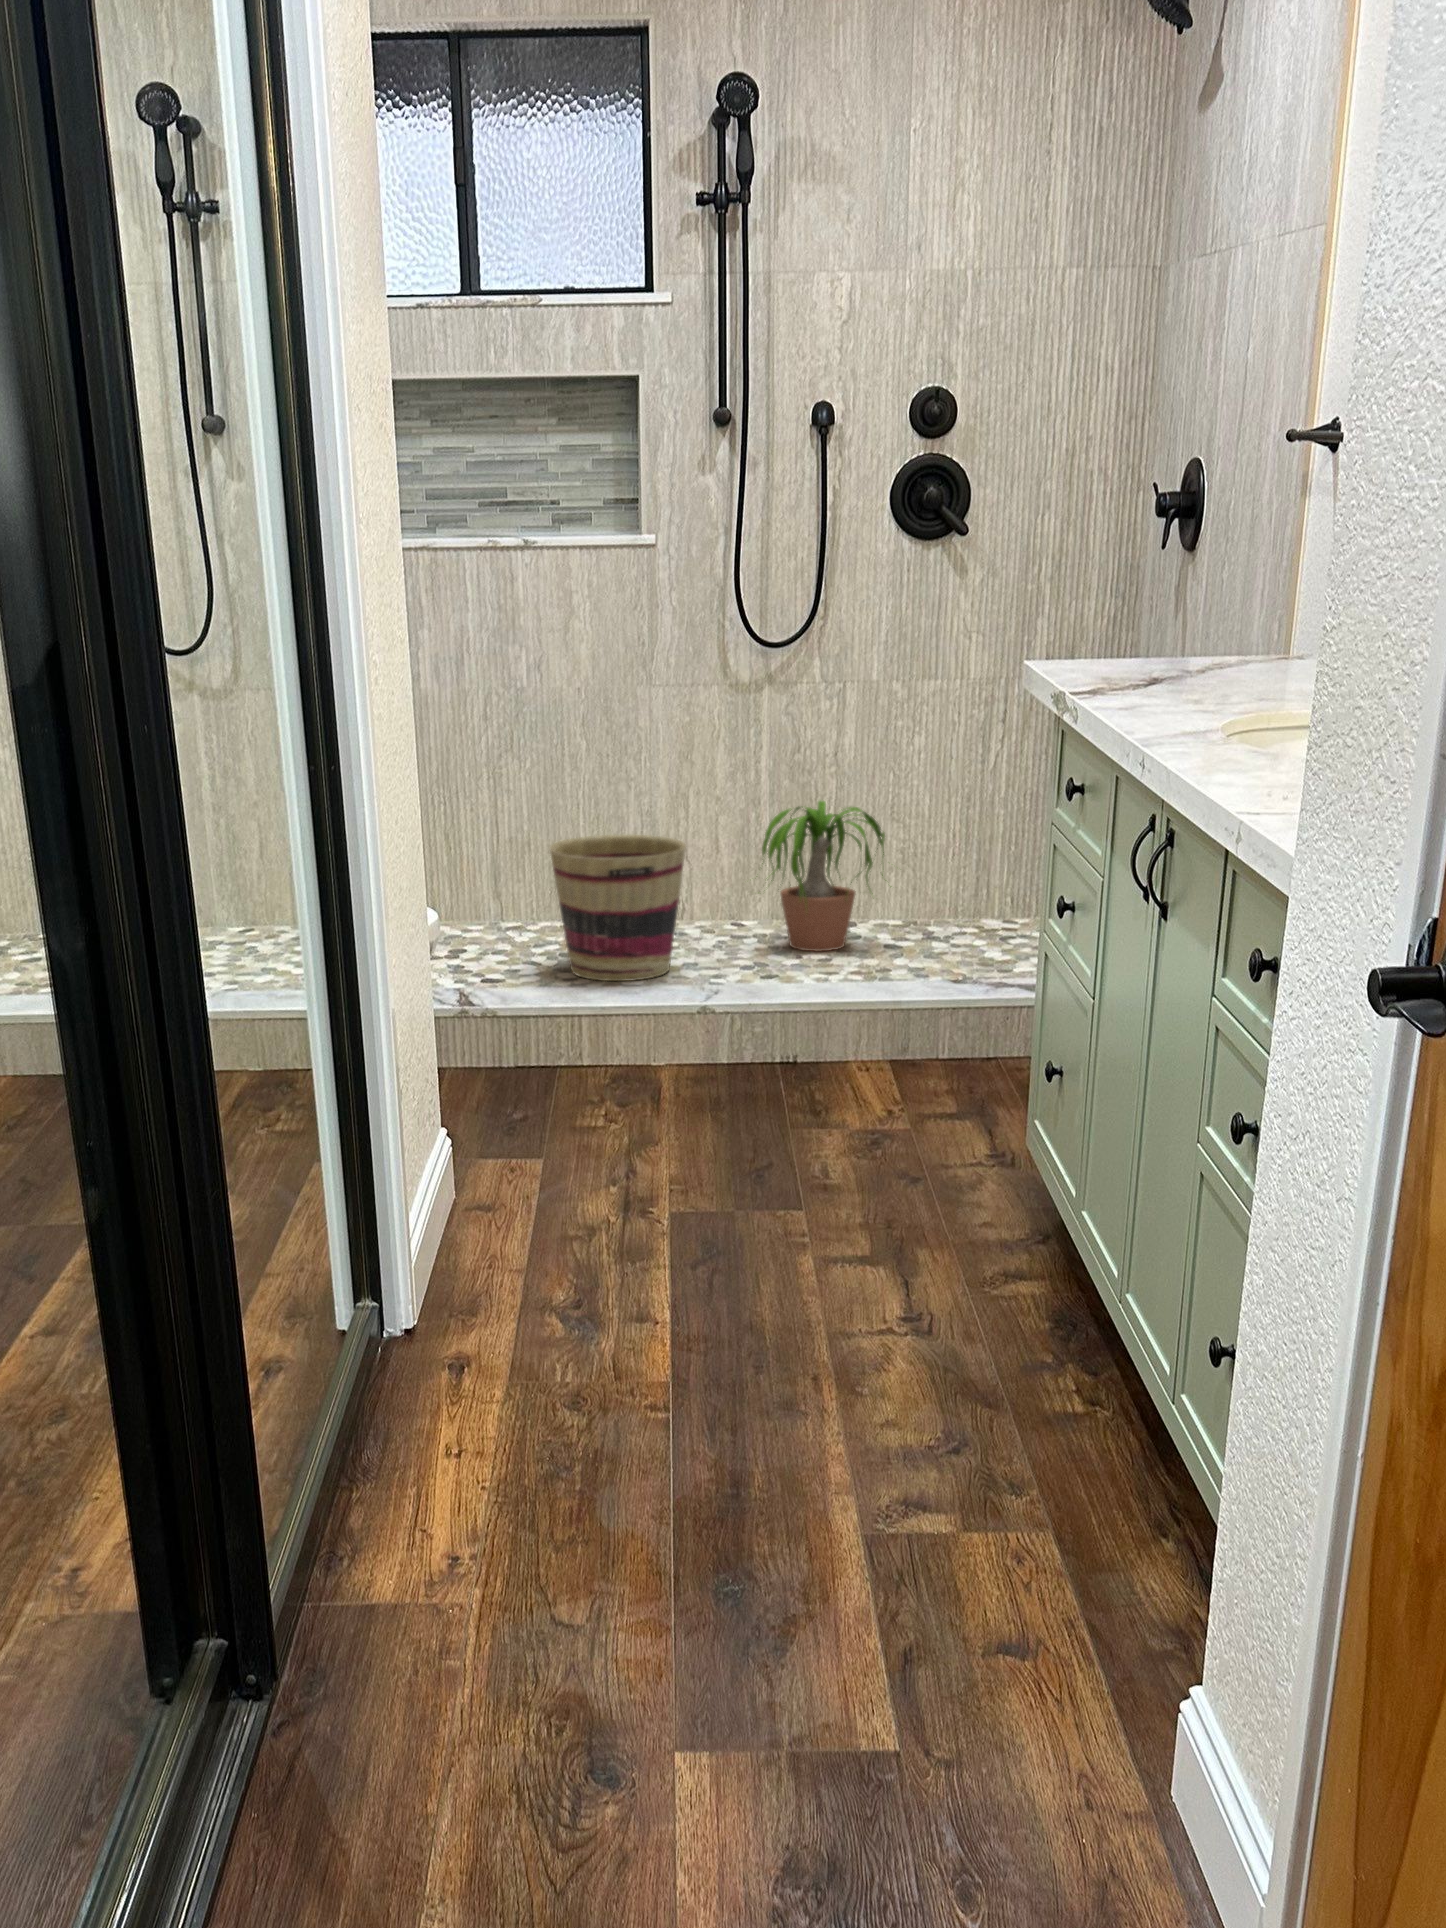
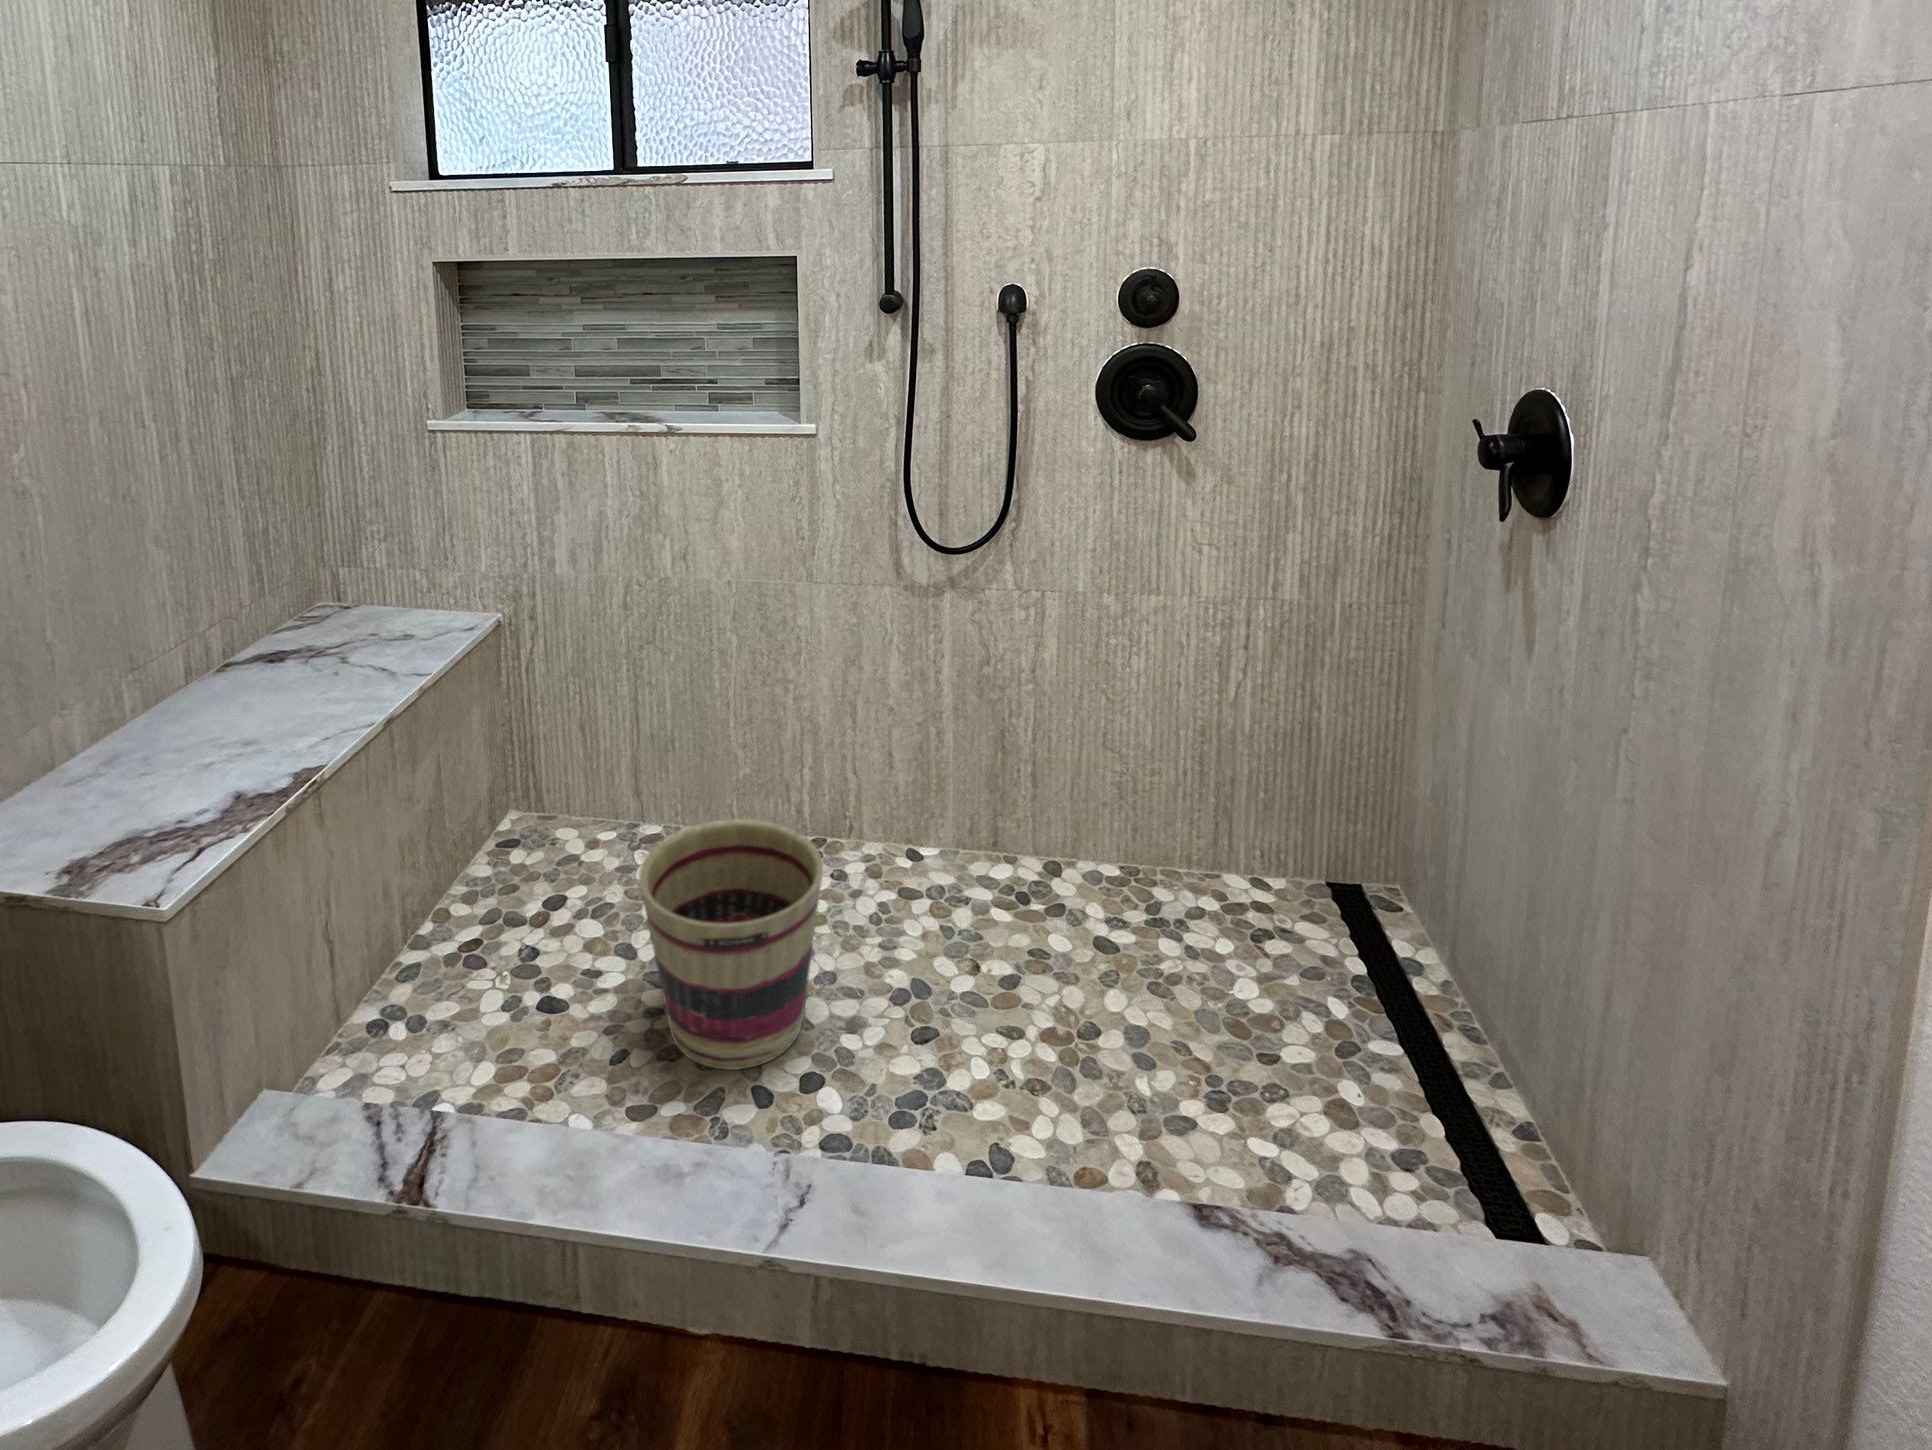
potted plant: present [756,801,891,951] -> none [910,751,1135,961]

